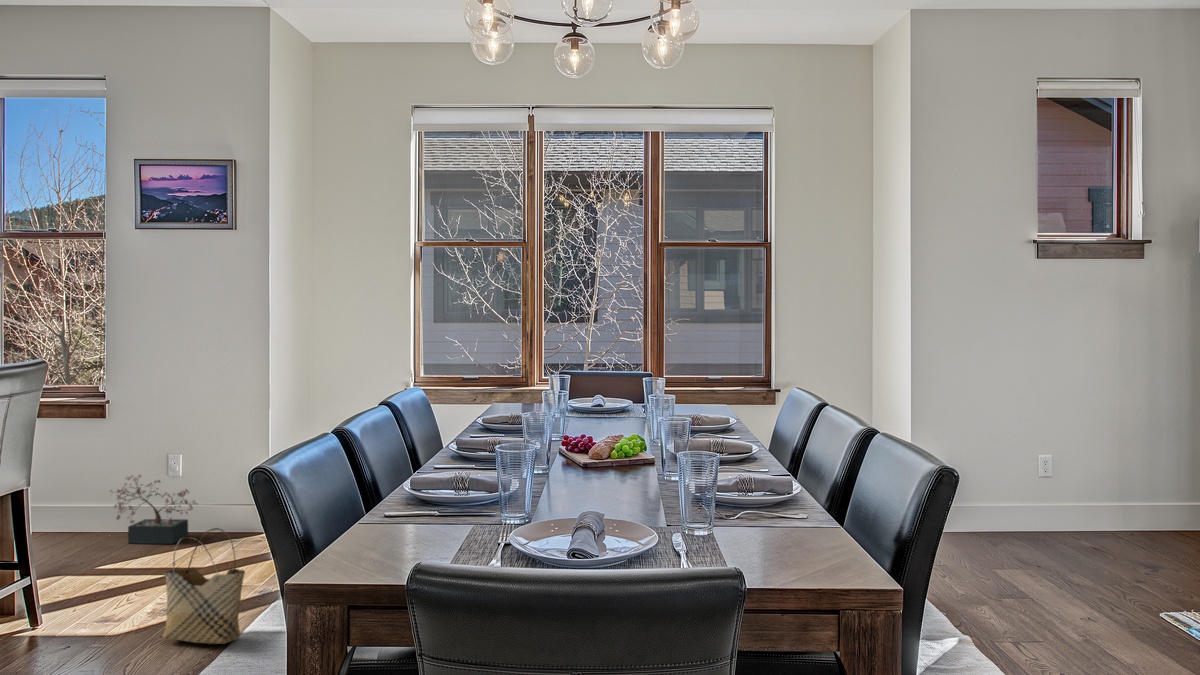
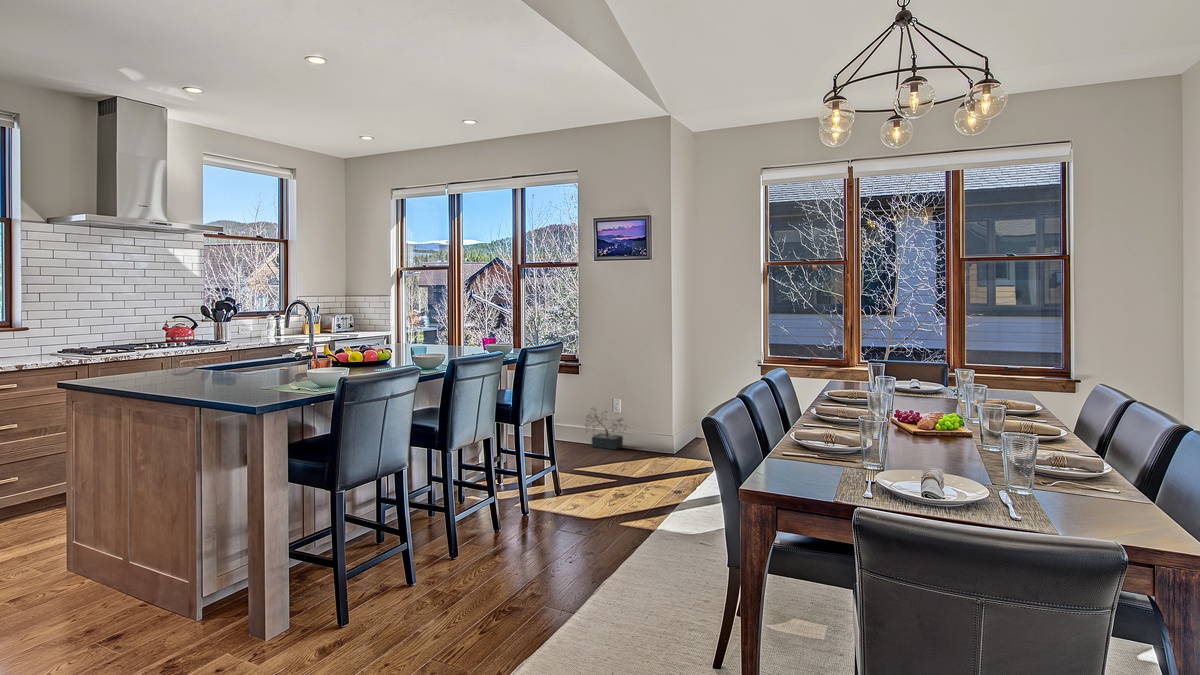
woven basket: present [163,528,245,644] -> none [625,446,670,515]

